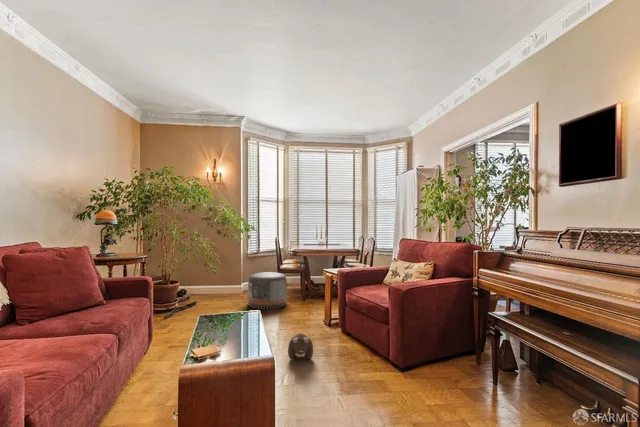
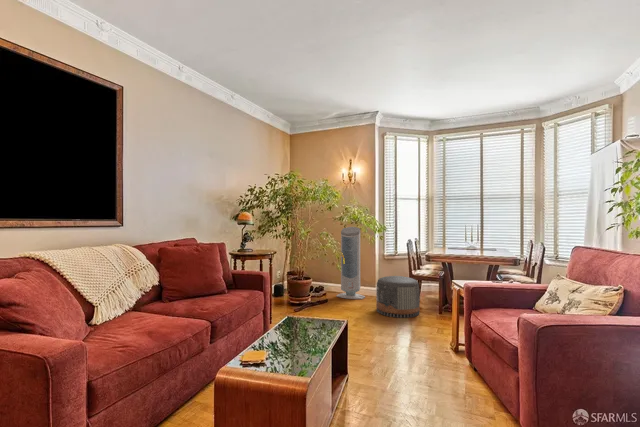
air purifier: none [200,228,230,299] -> present [336,227,365,299]
plush toy: present [288,333,313,360] -> none [378,358,410,395]

